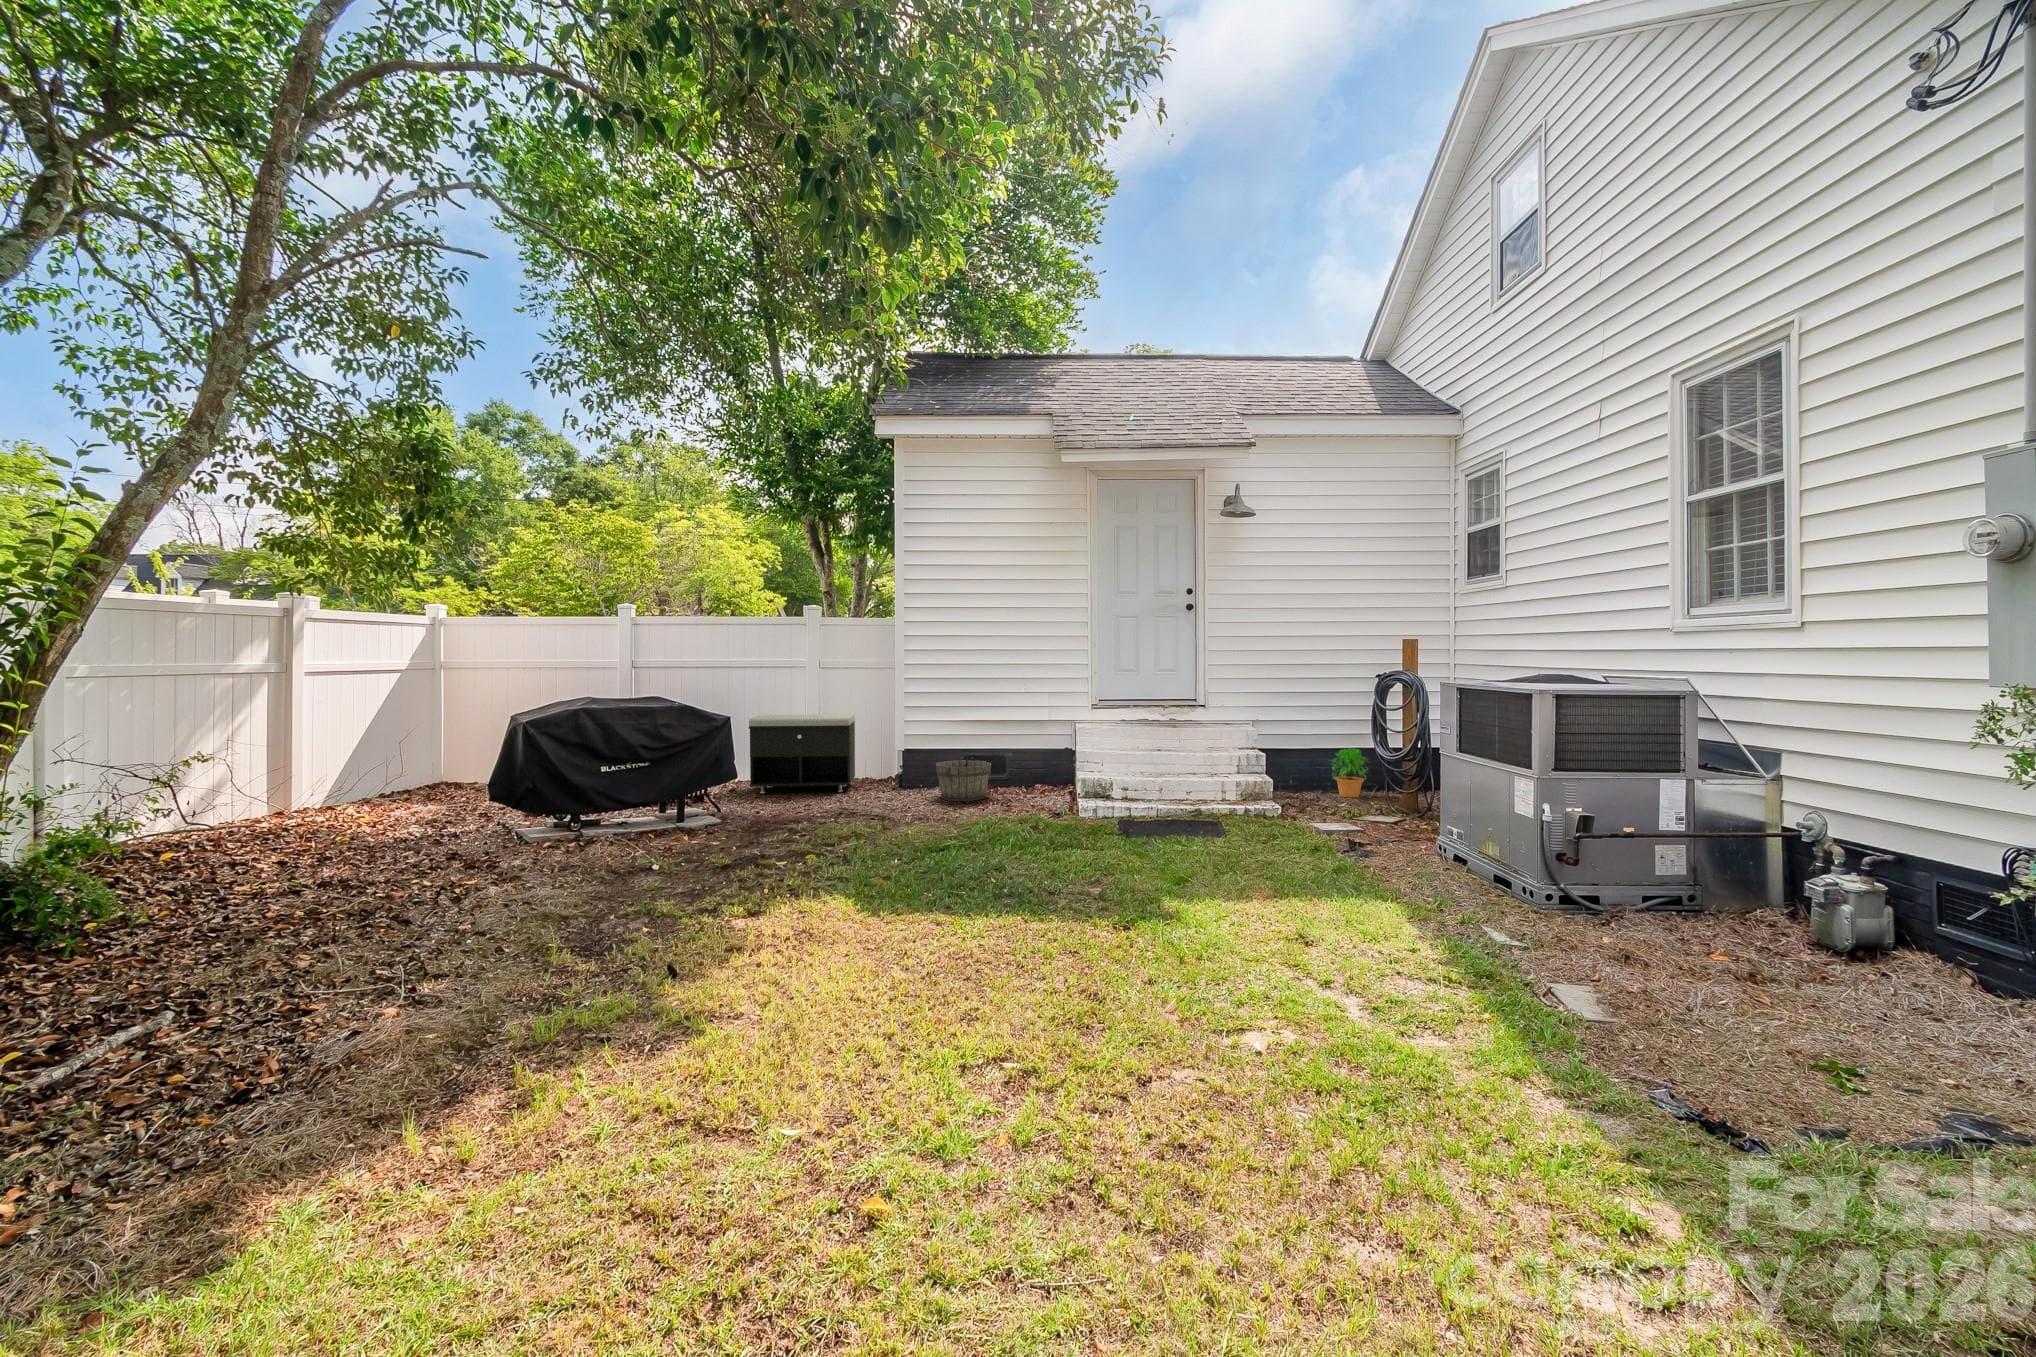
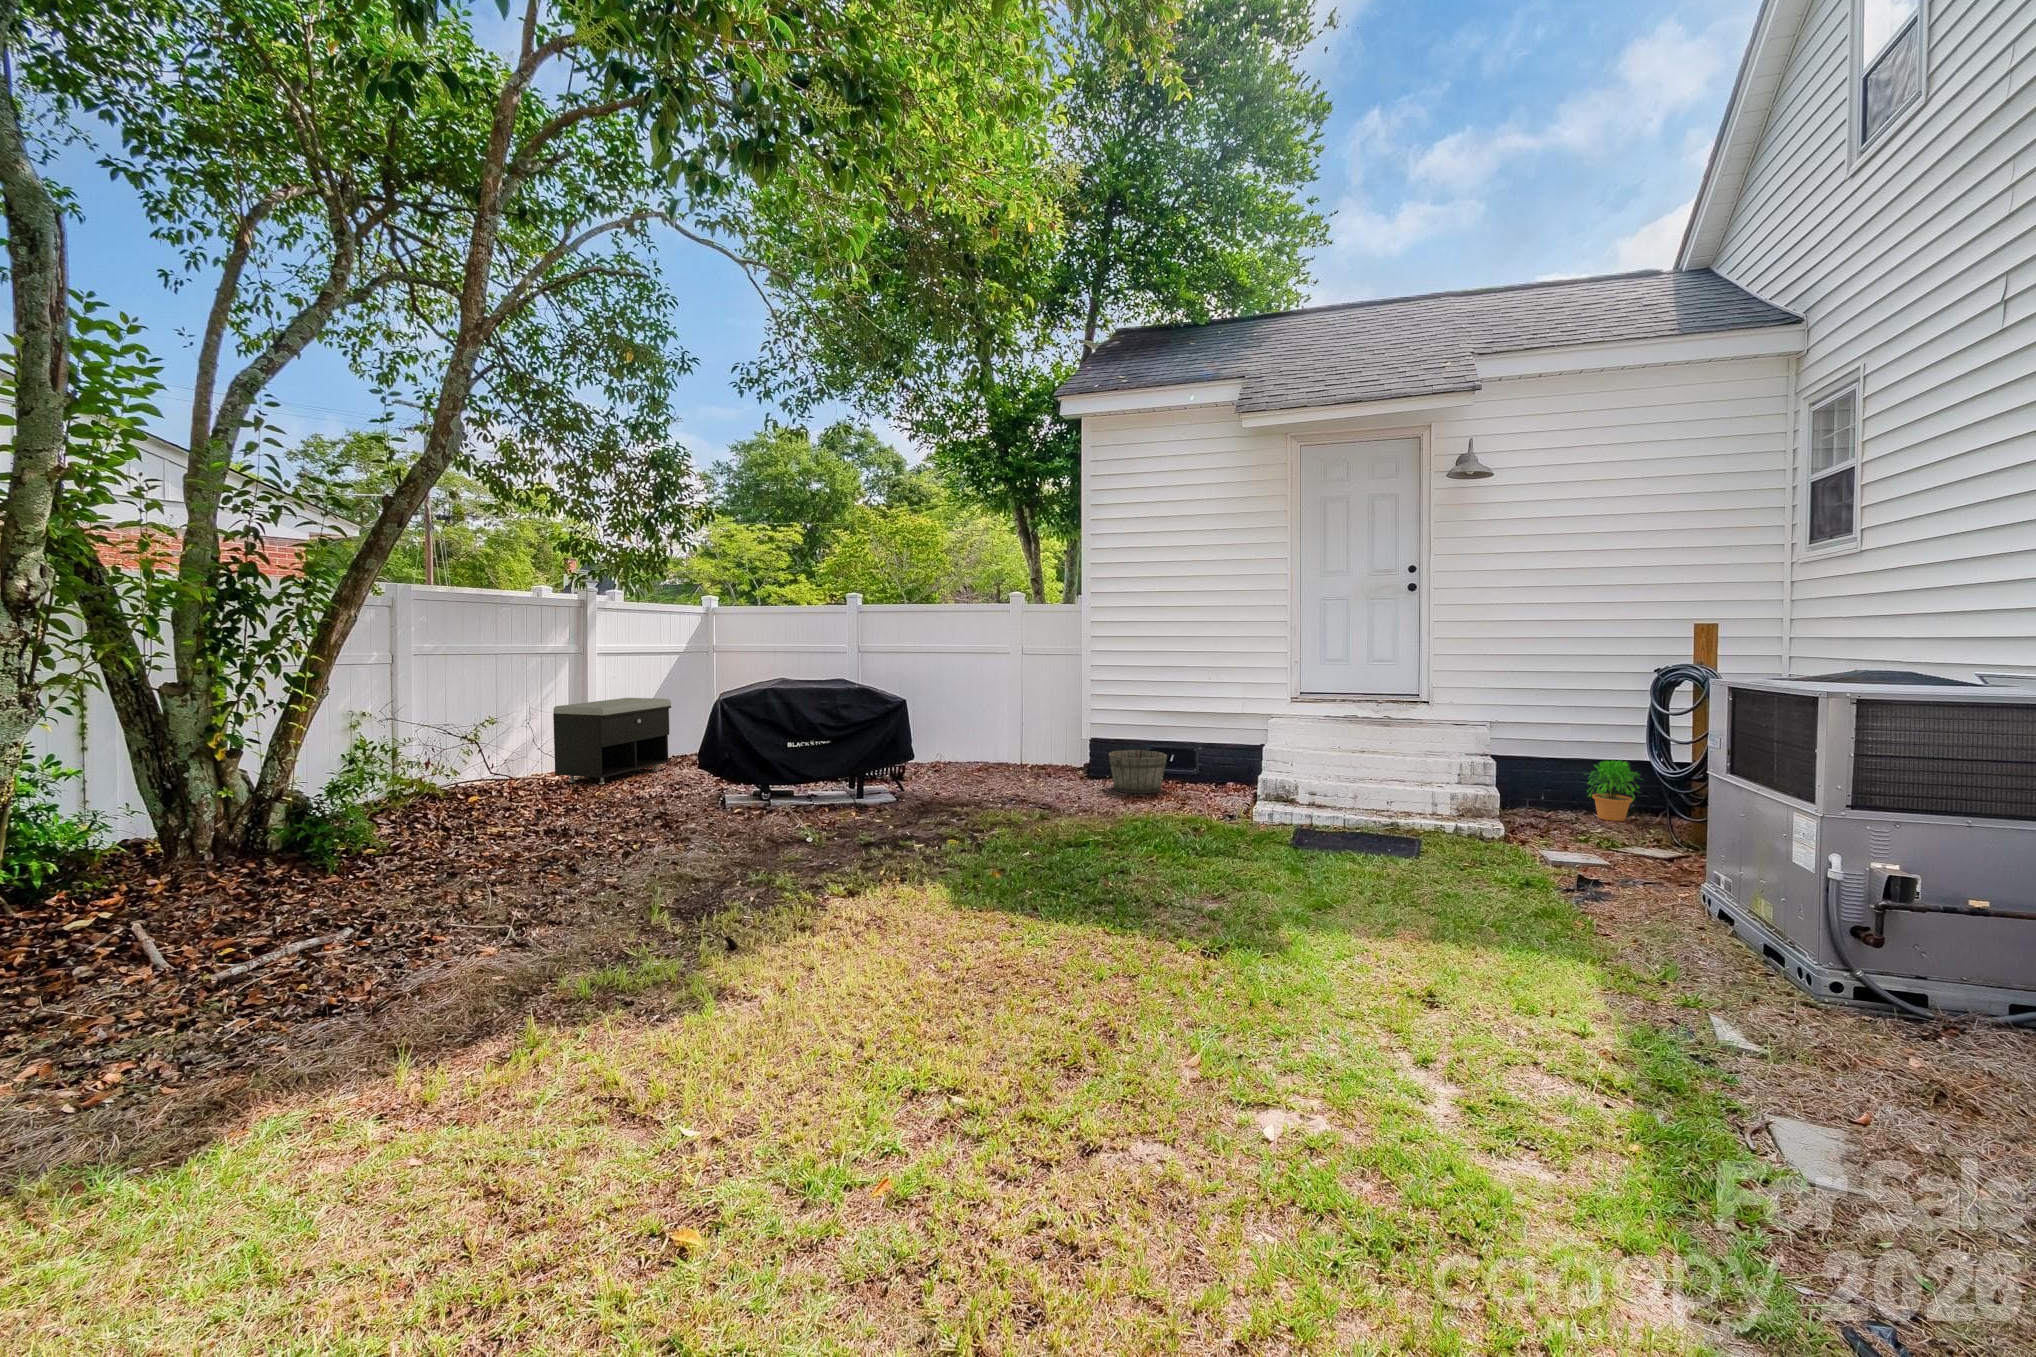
storage bench: present [749,714,855,793] -> present [553,698,671,784]

